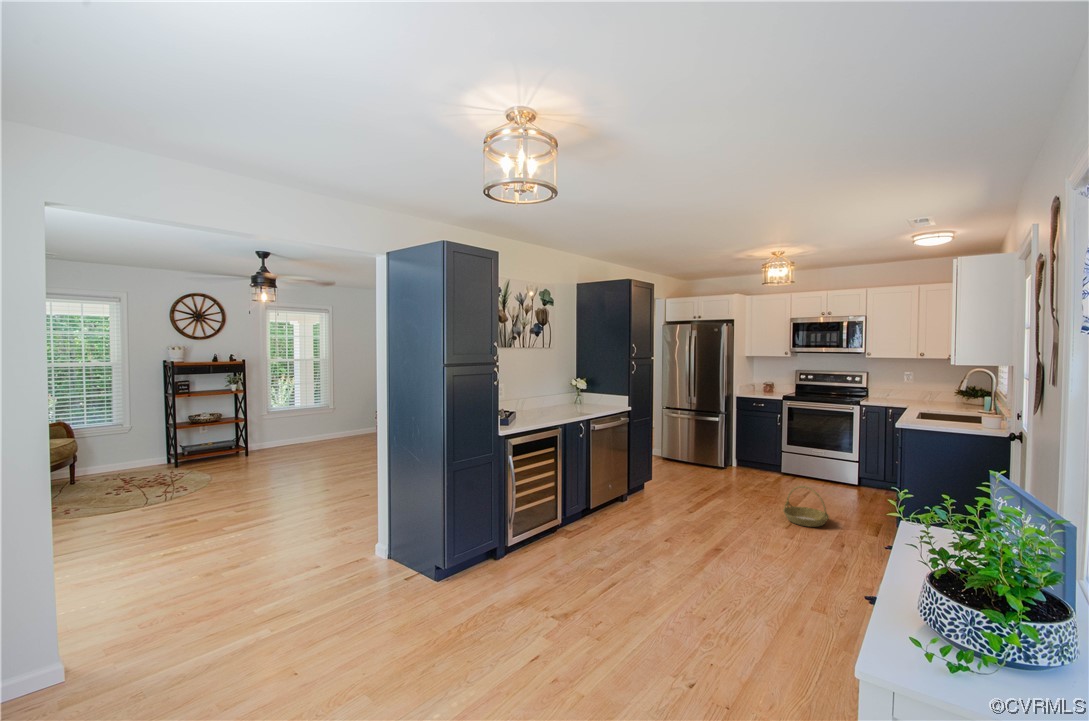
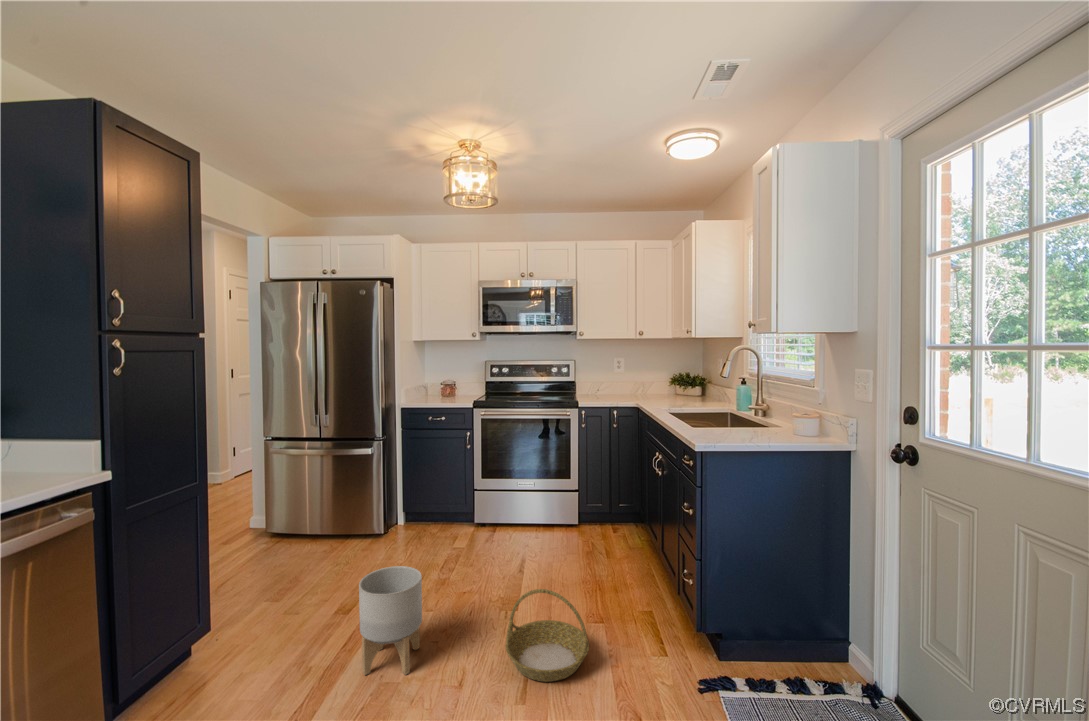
planter: none [714,466,743,511] -> present [359,566,422,675]

